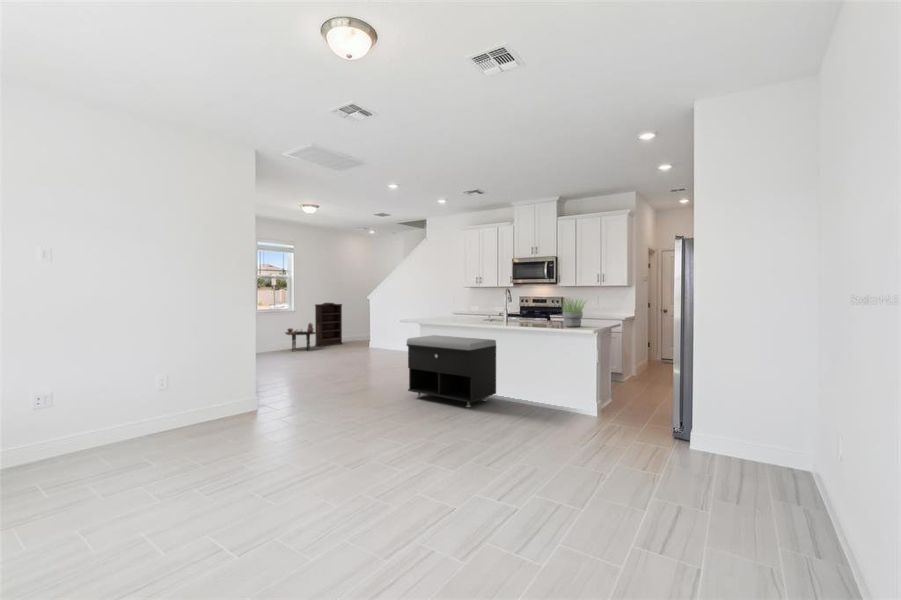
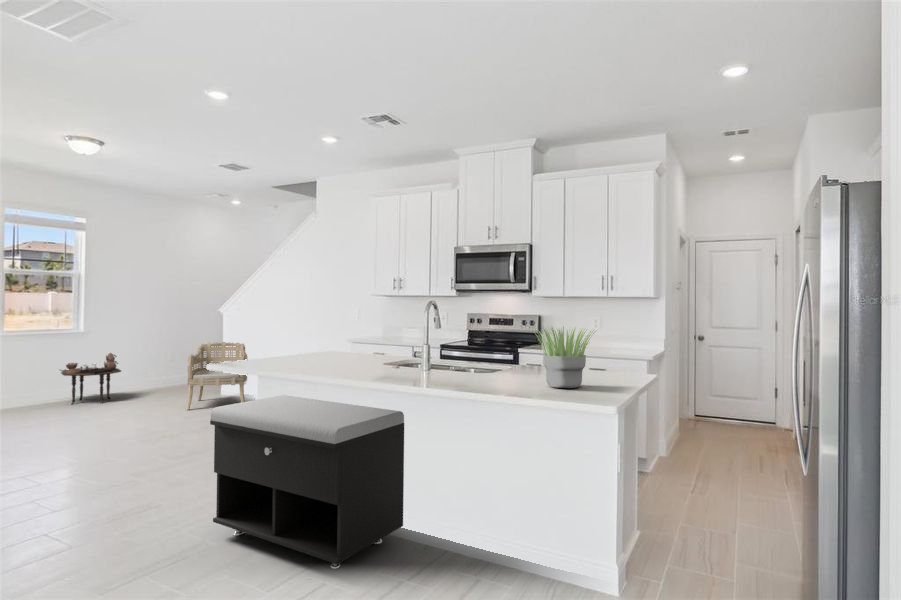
bookshelf: present [315,303,342,347] -> none [125,317,179,393]
armchair: none [357,316,389,354] -> present [186,342,247,410]

